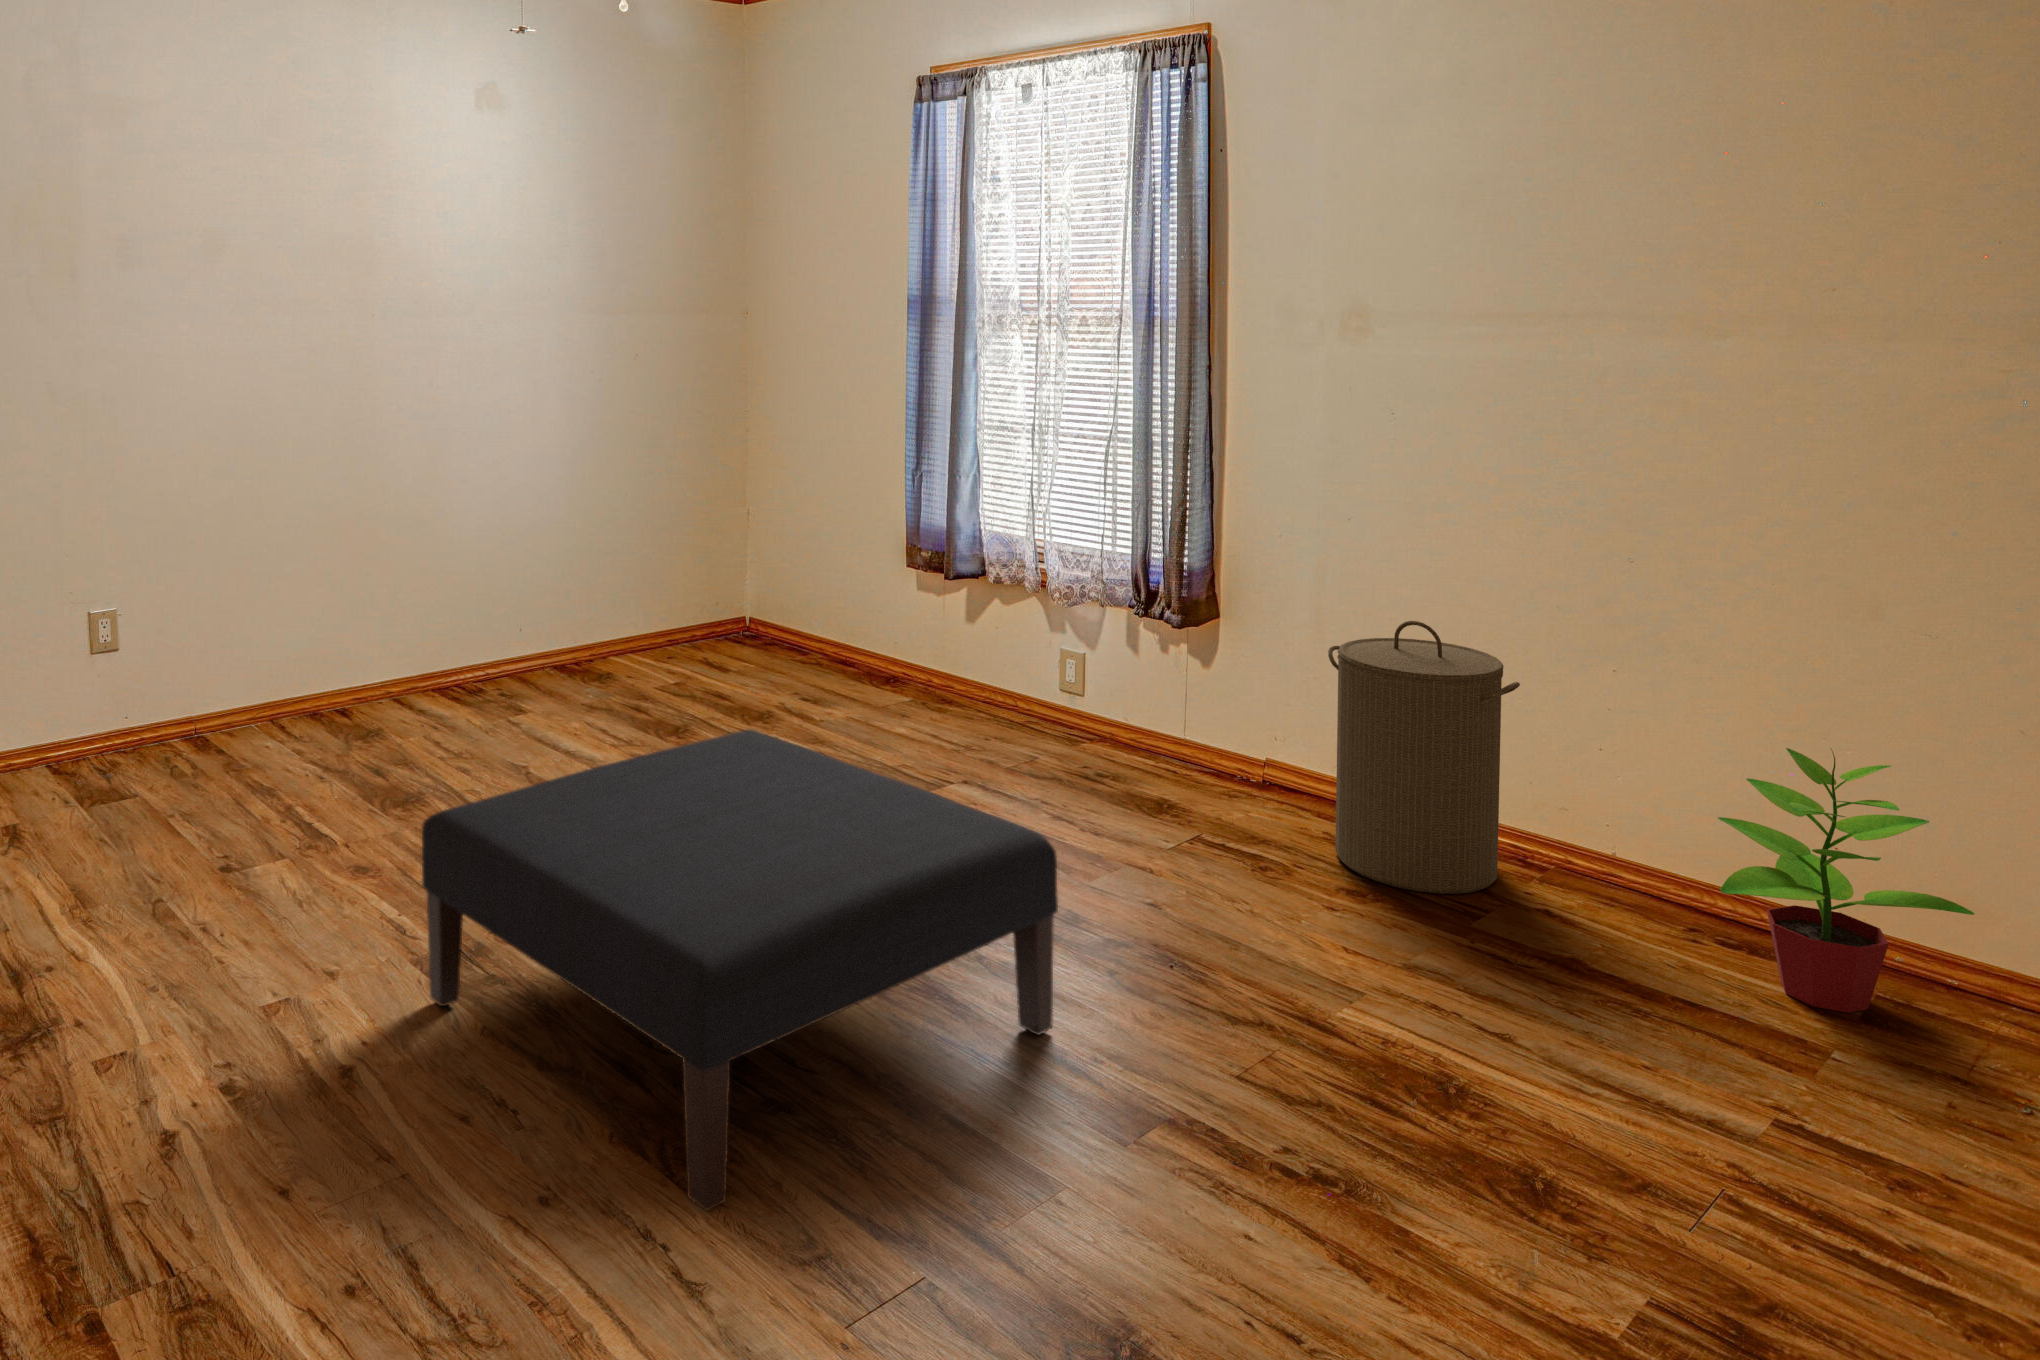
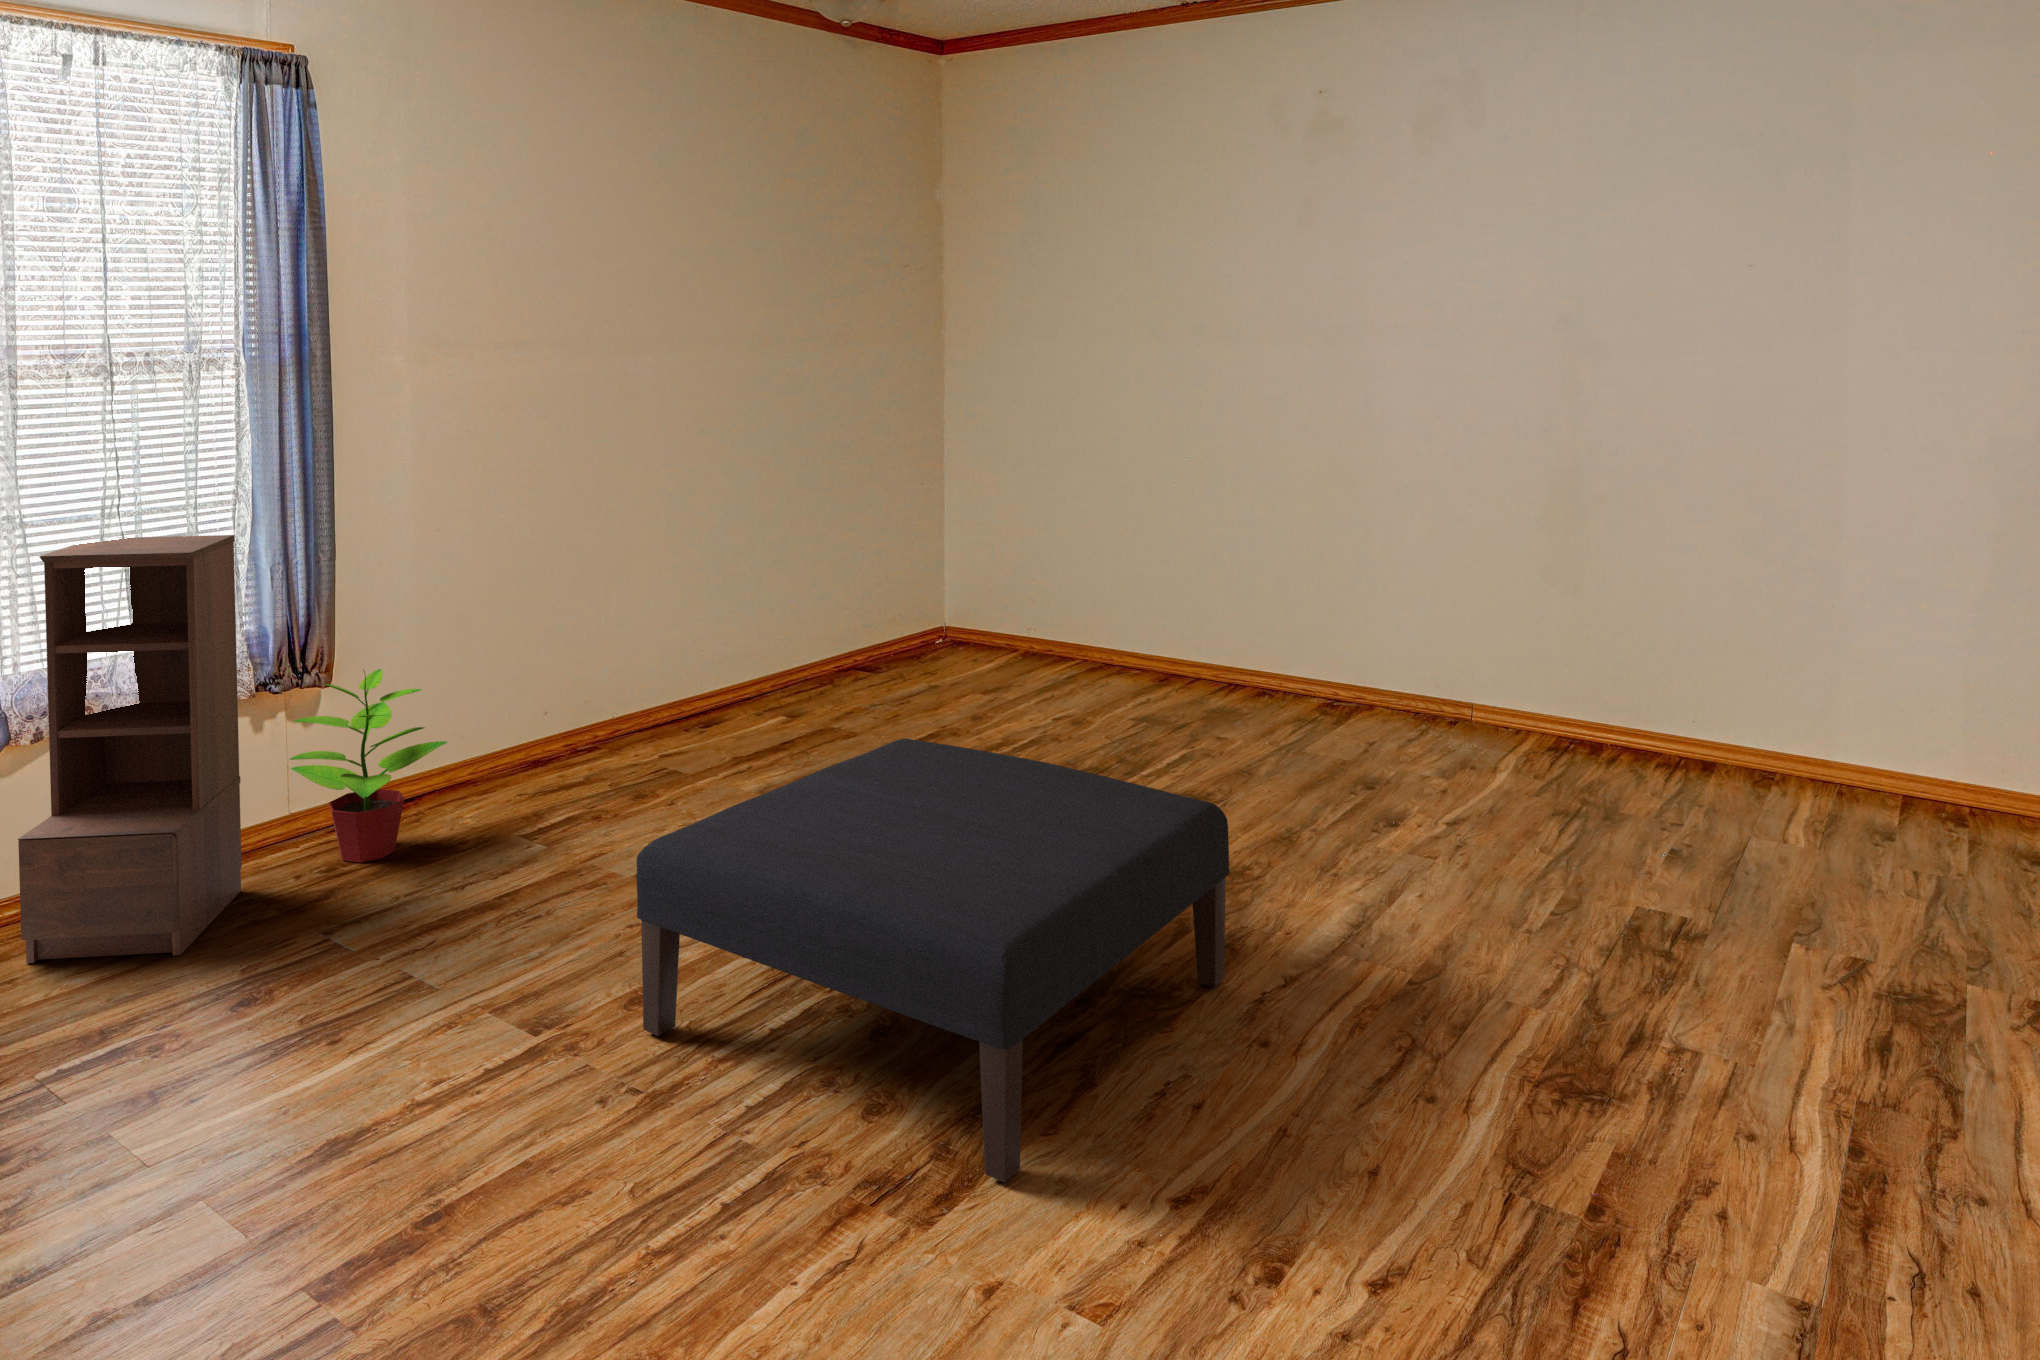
bookshelf: none [939,448,1072,757] -> present [18,535,242,963]
laundry hamper: present [1328,621,1520,894] -> none [507,587,633,798]
potted plant: present [1718,748,1974,1013] -> present [290,669,447,863]

